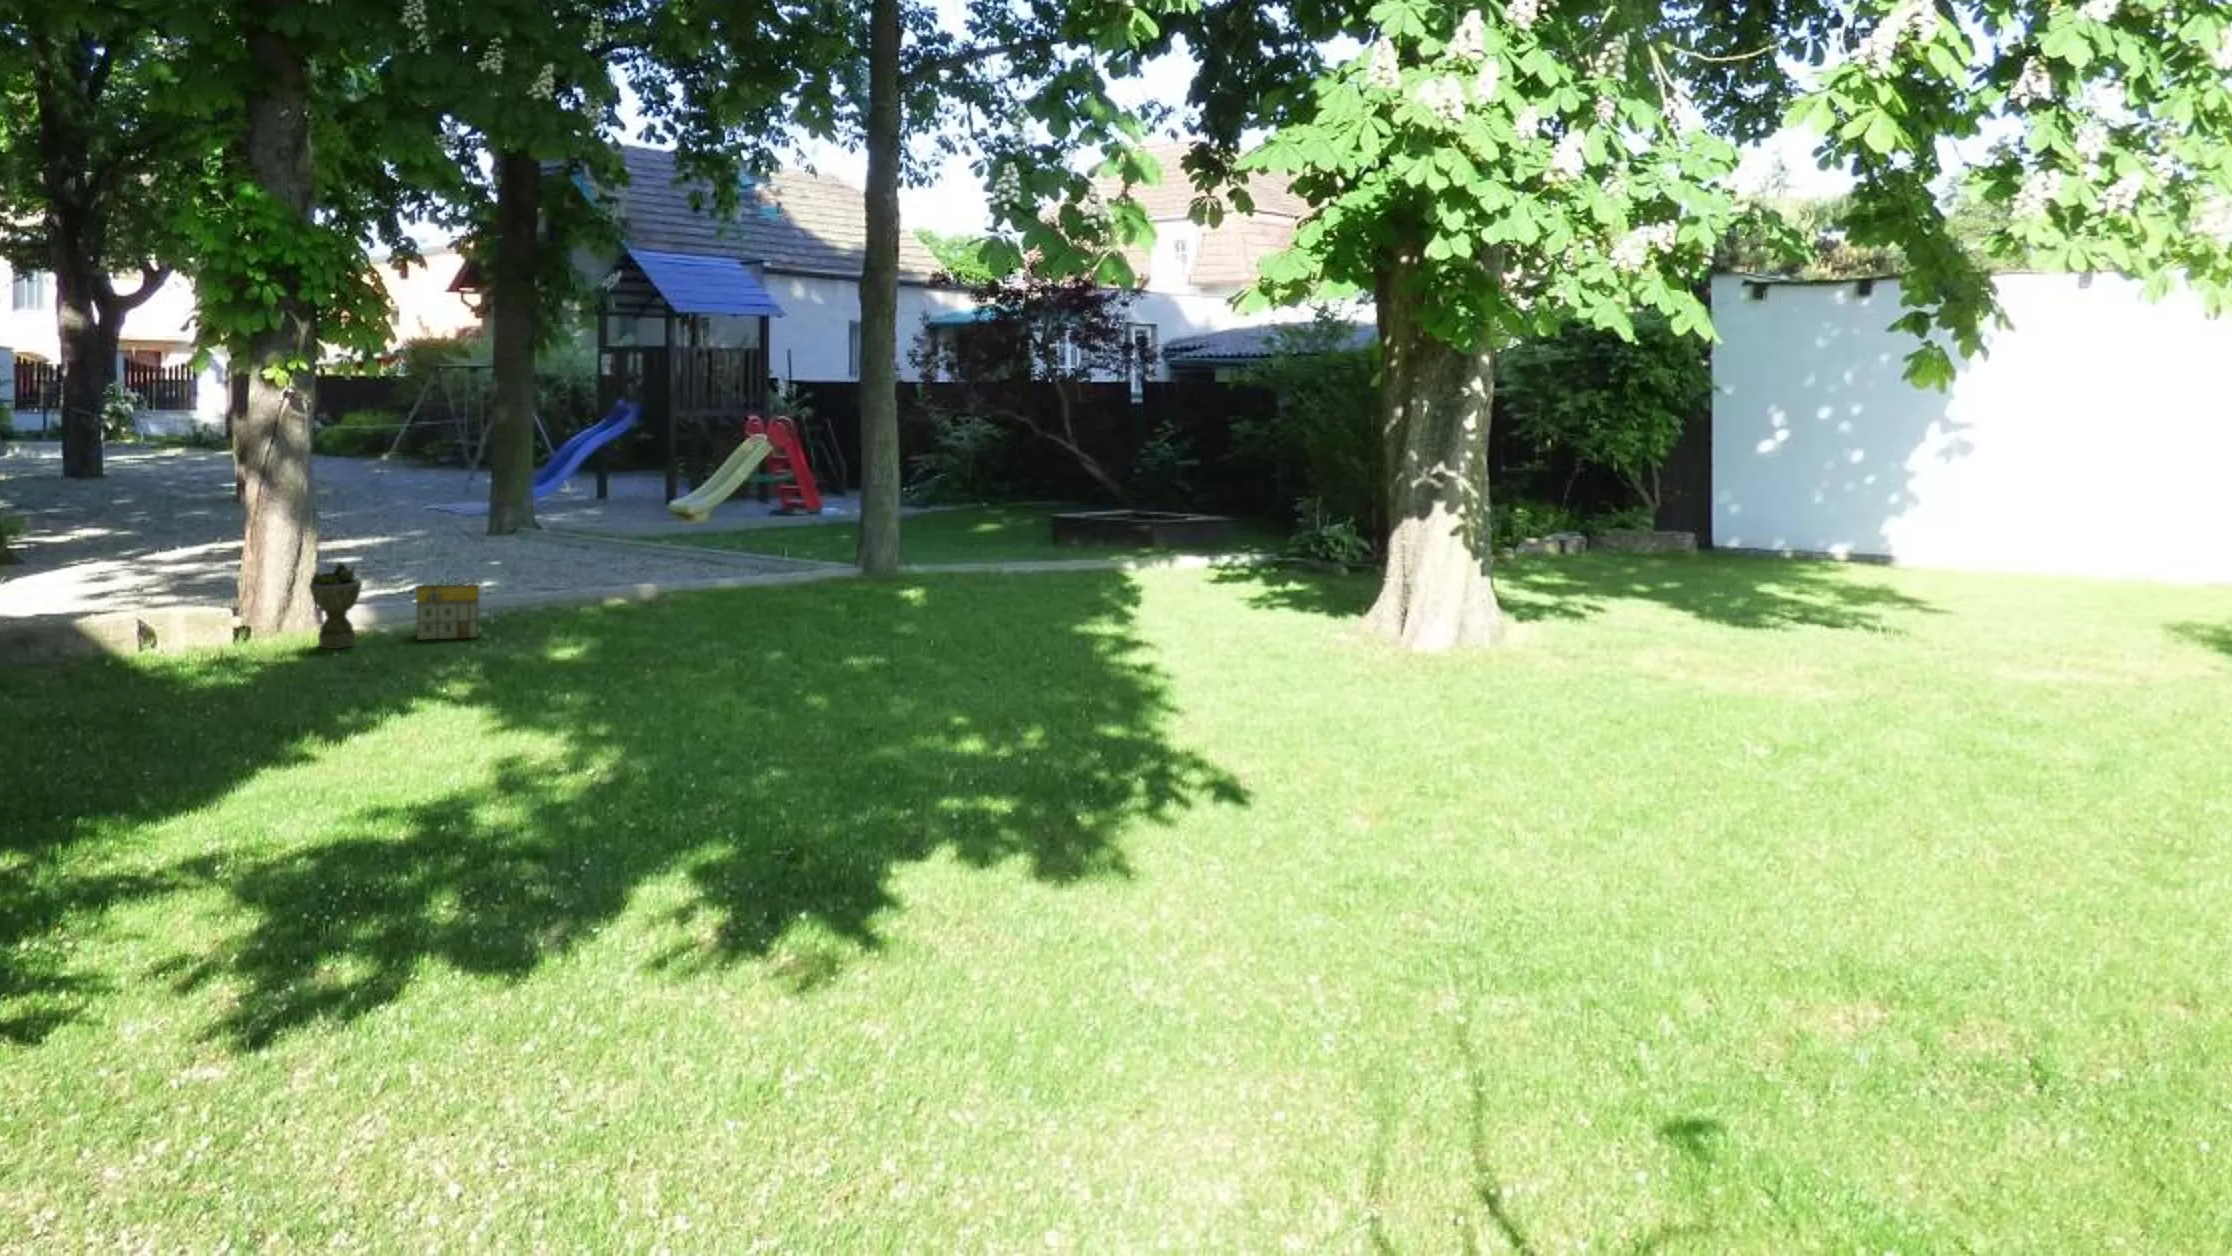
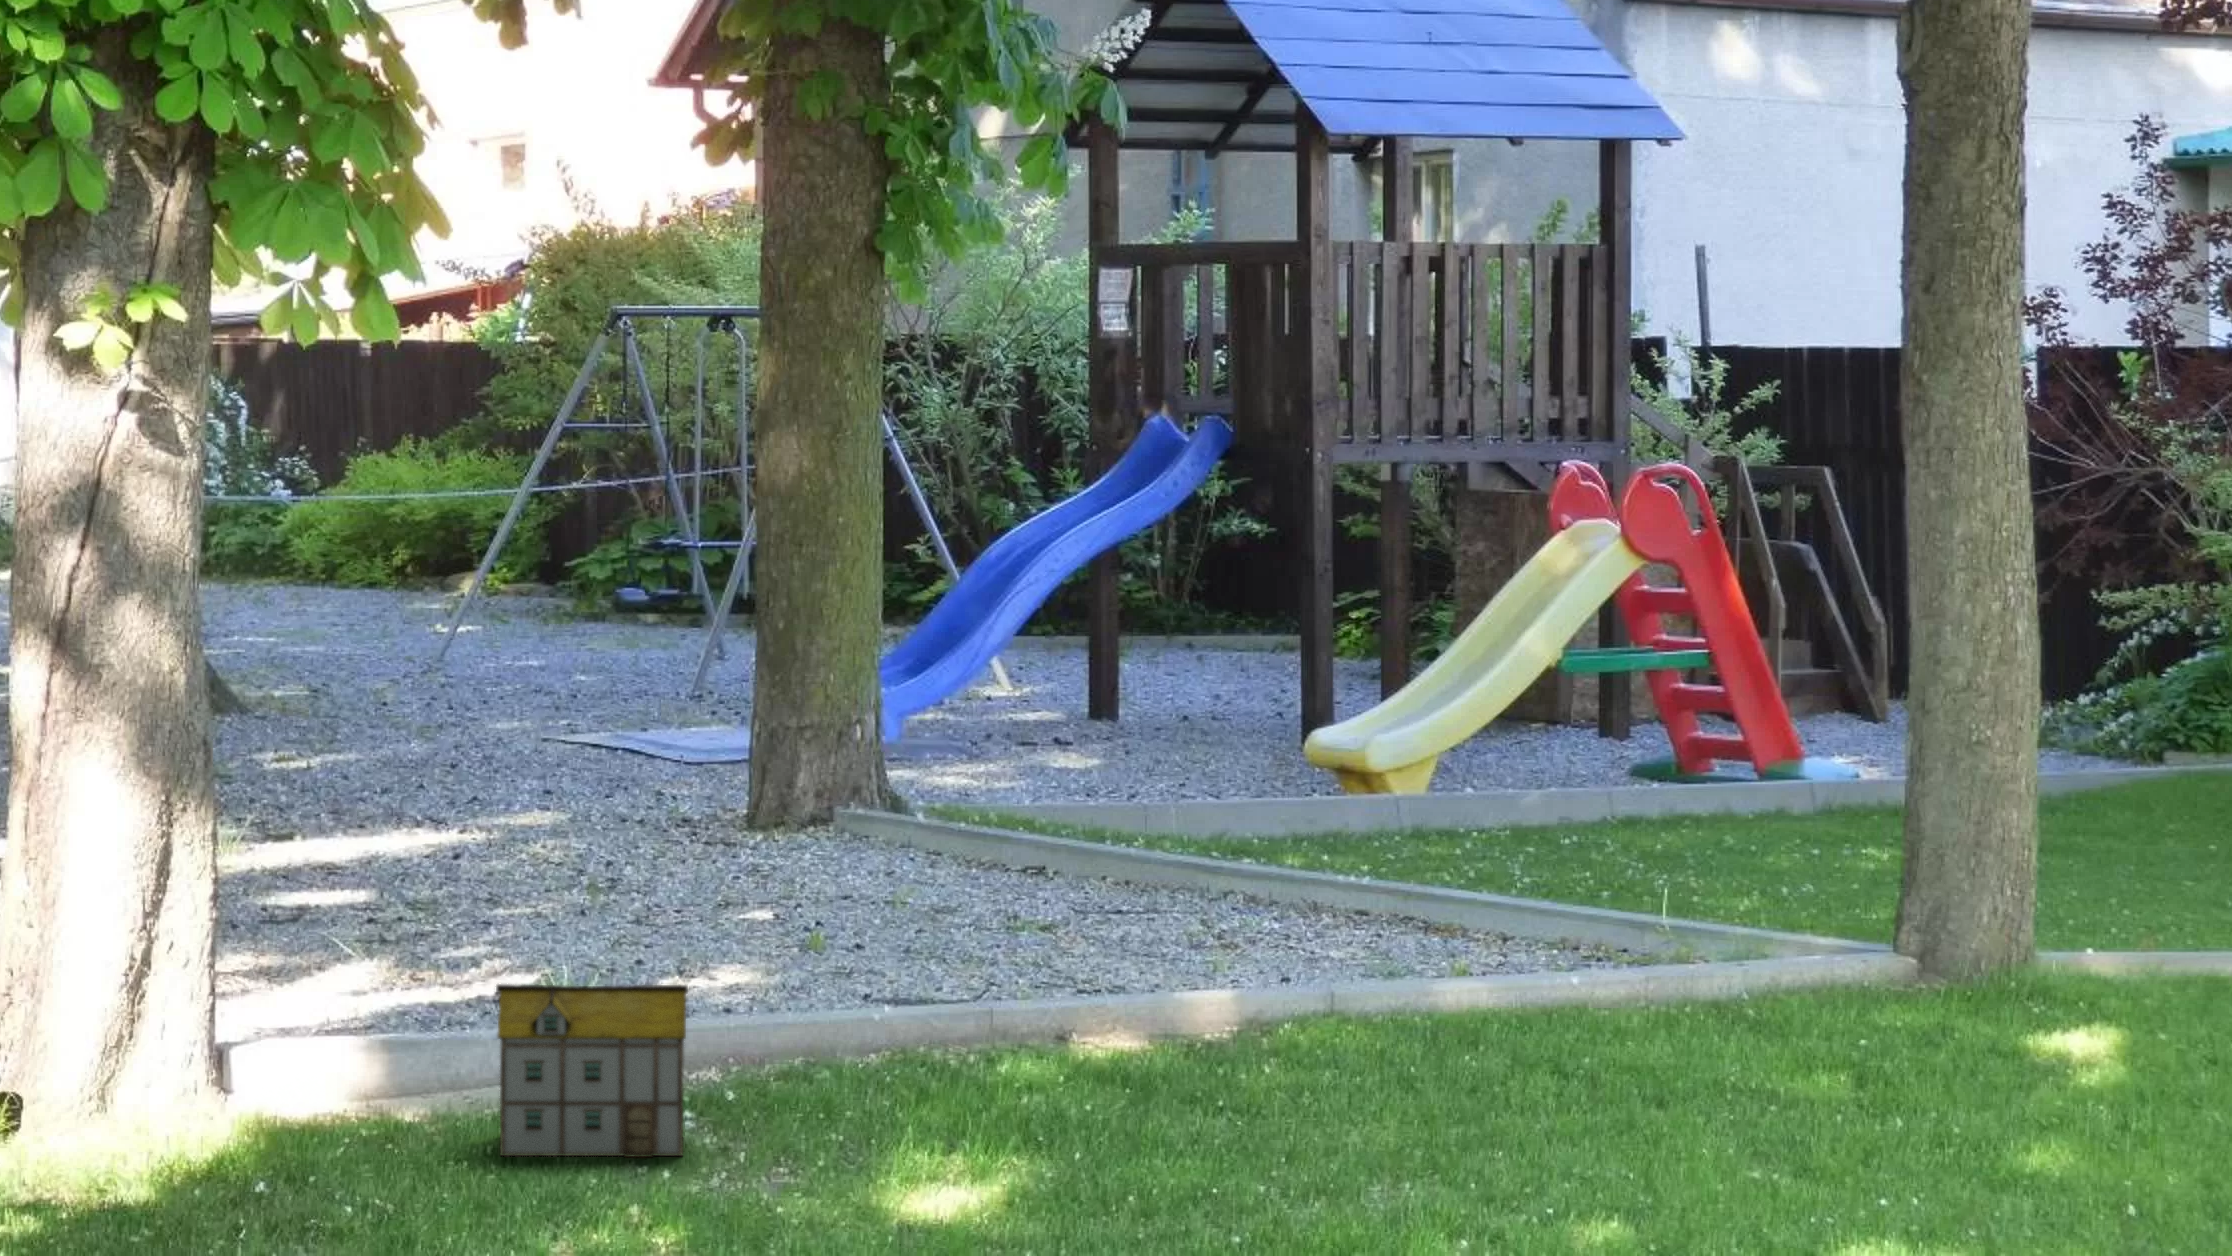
planter: present [309,564,362,649] -> none [187,910,341,1177]

